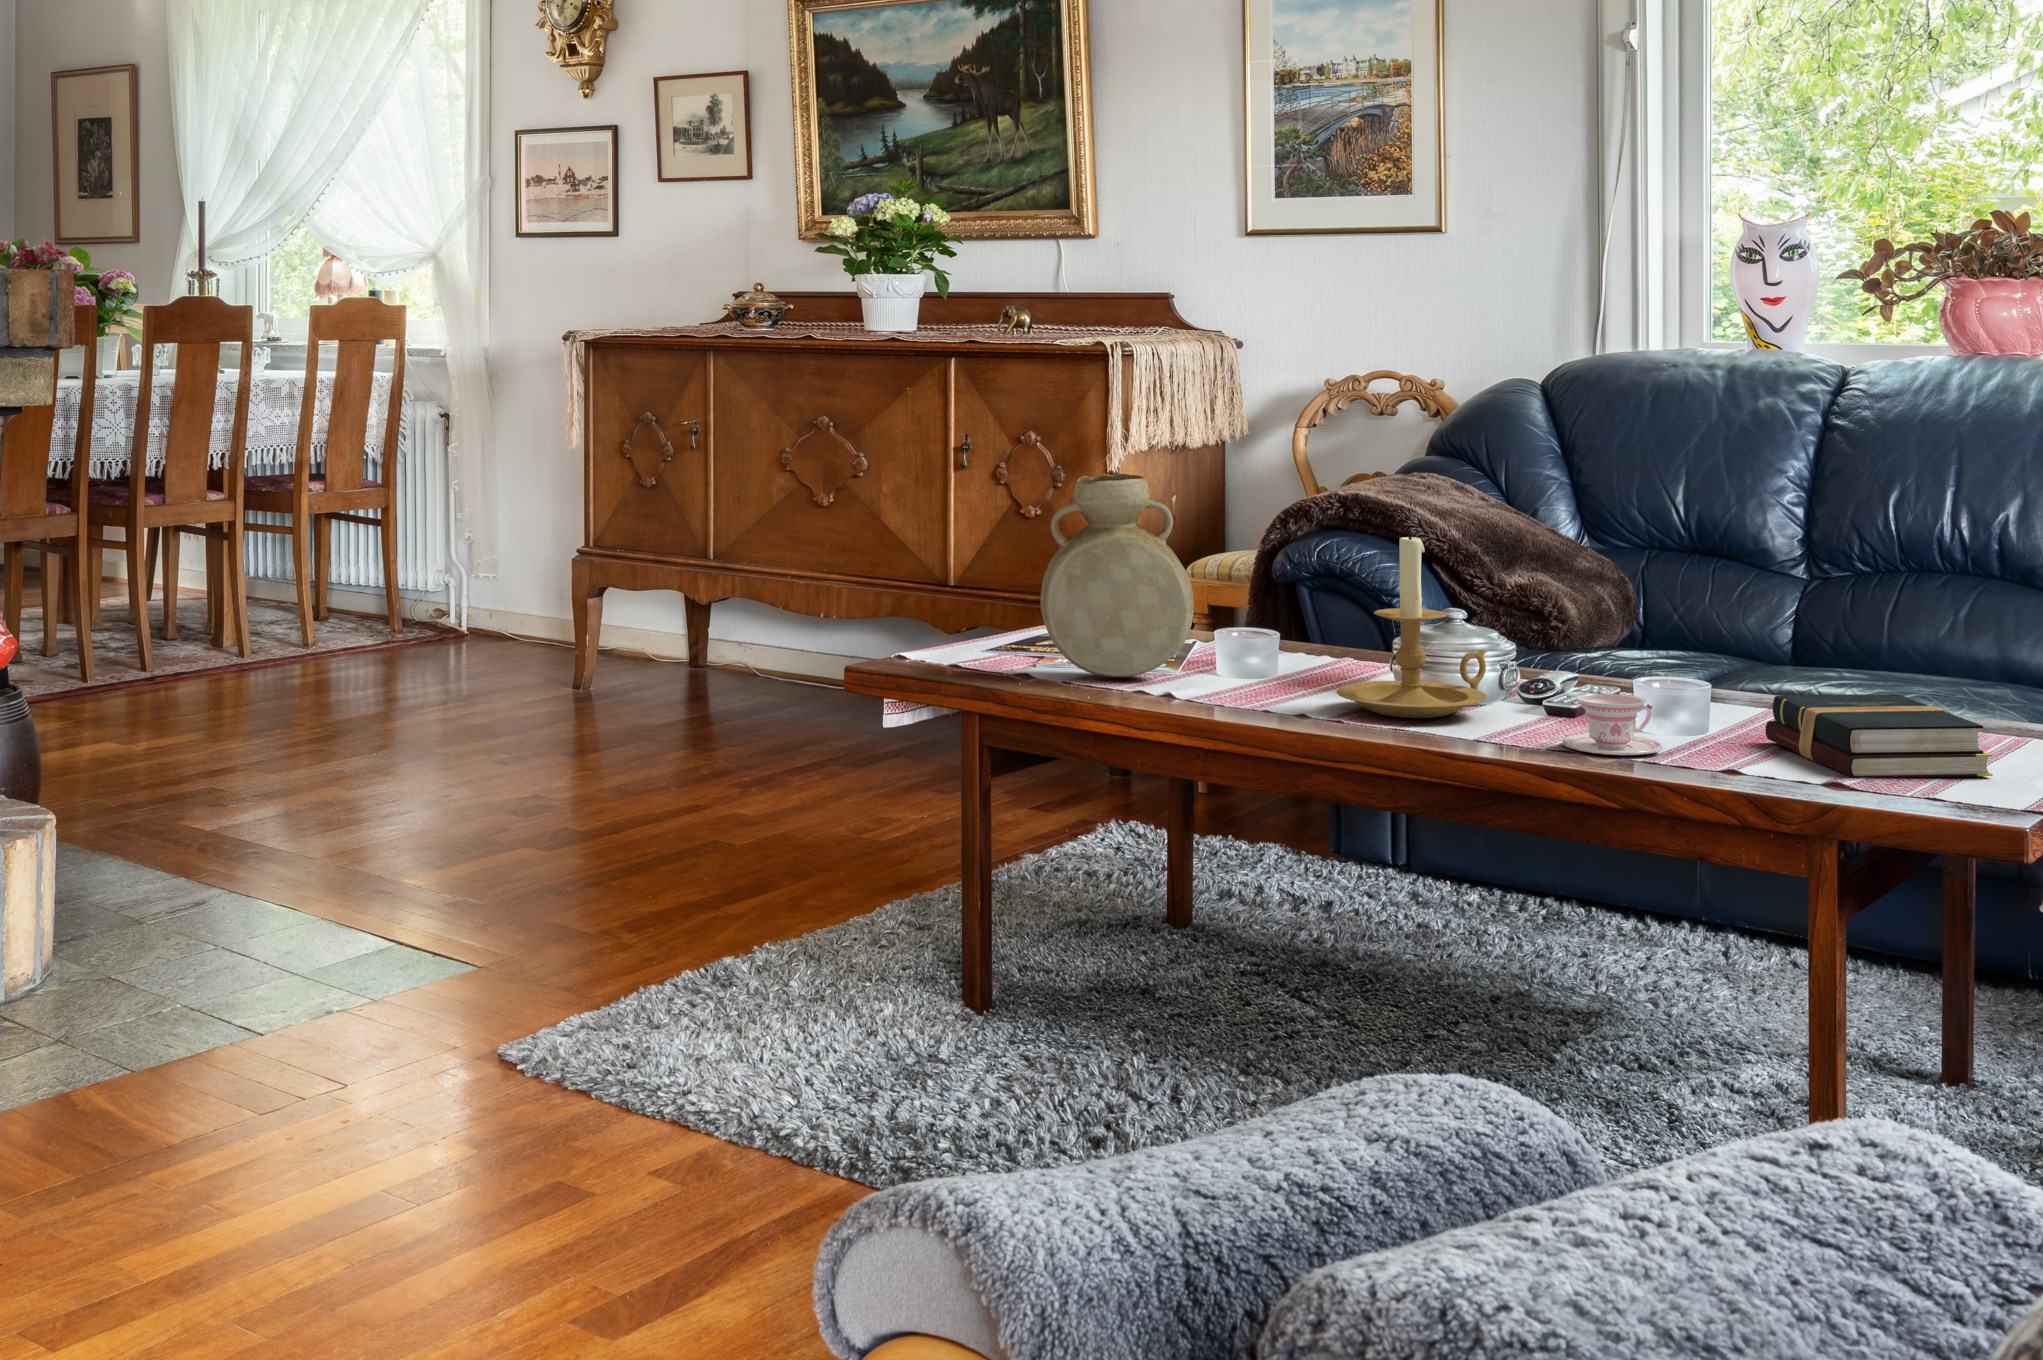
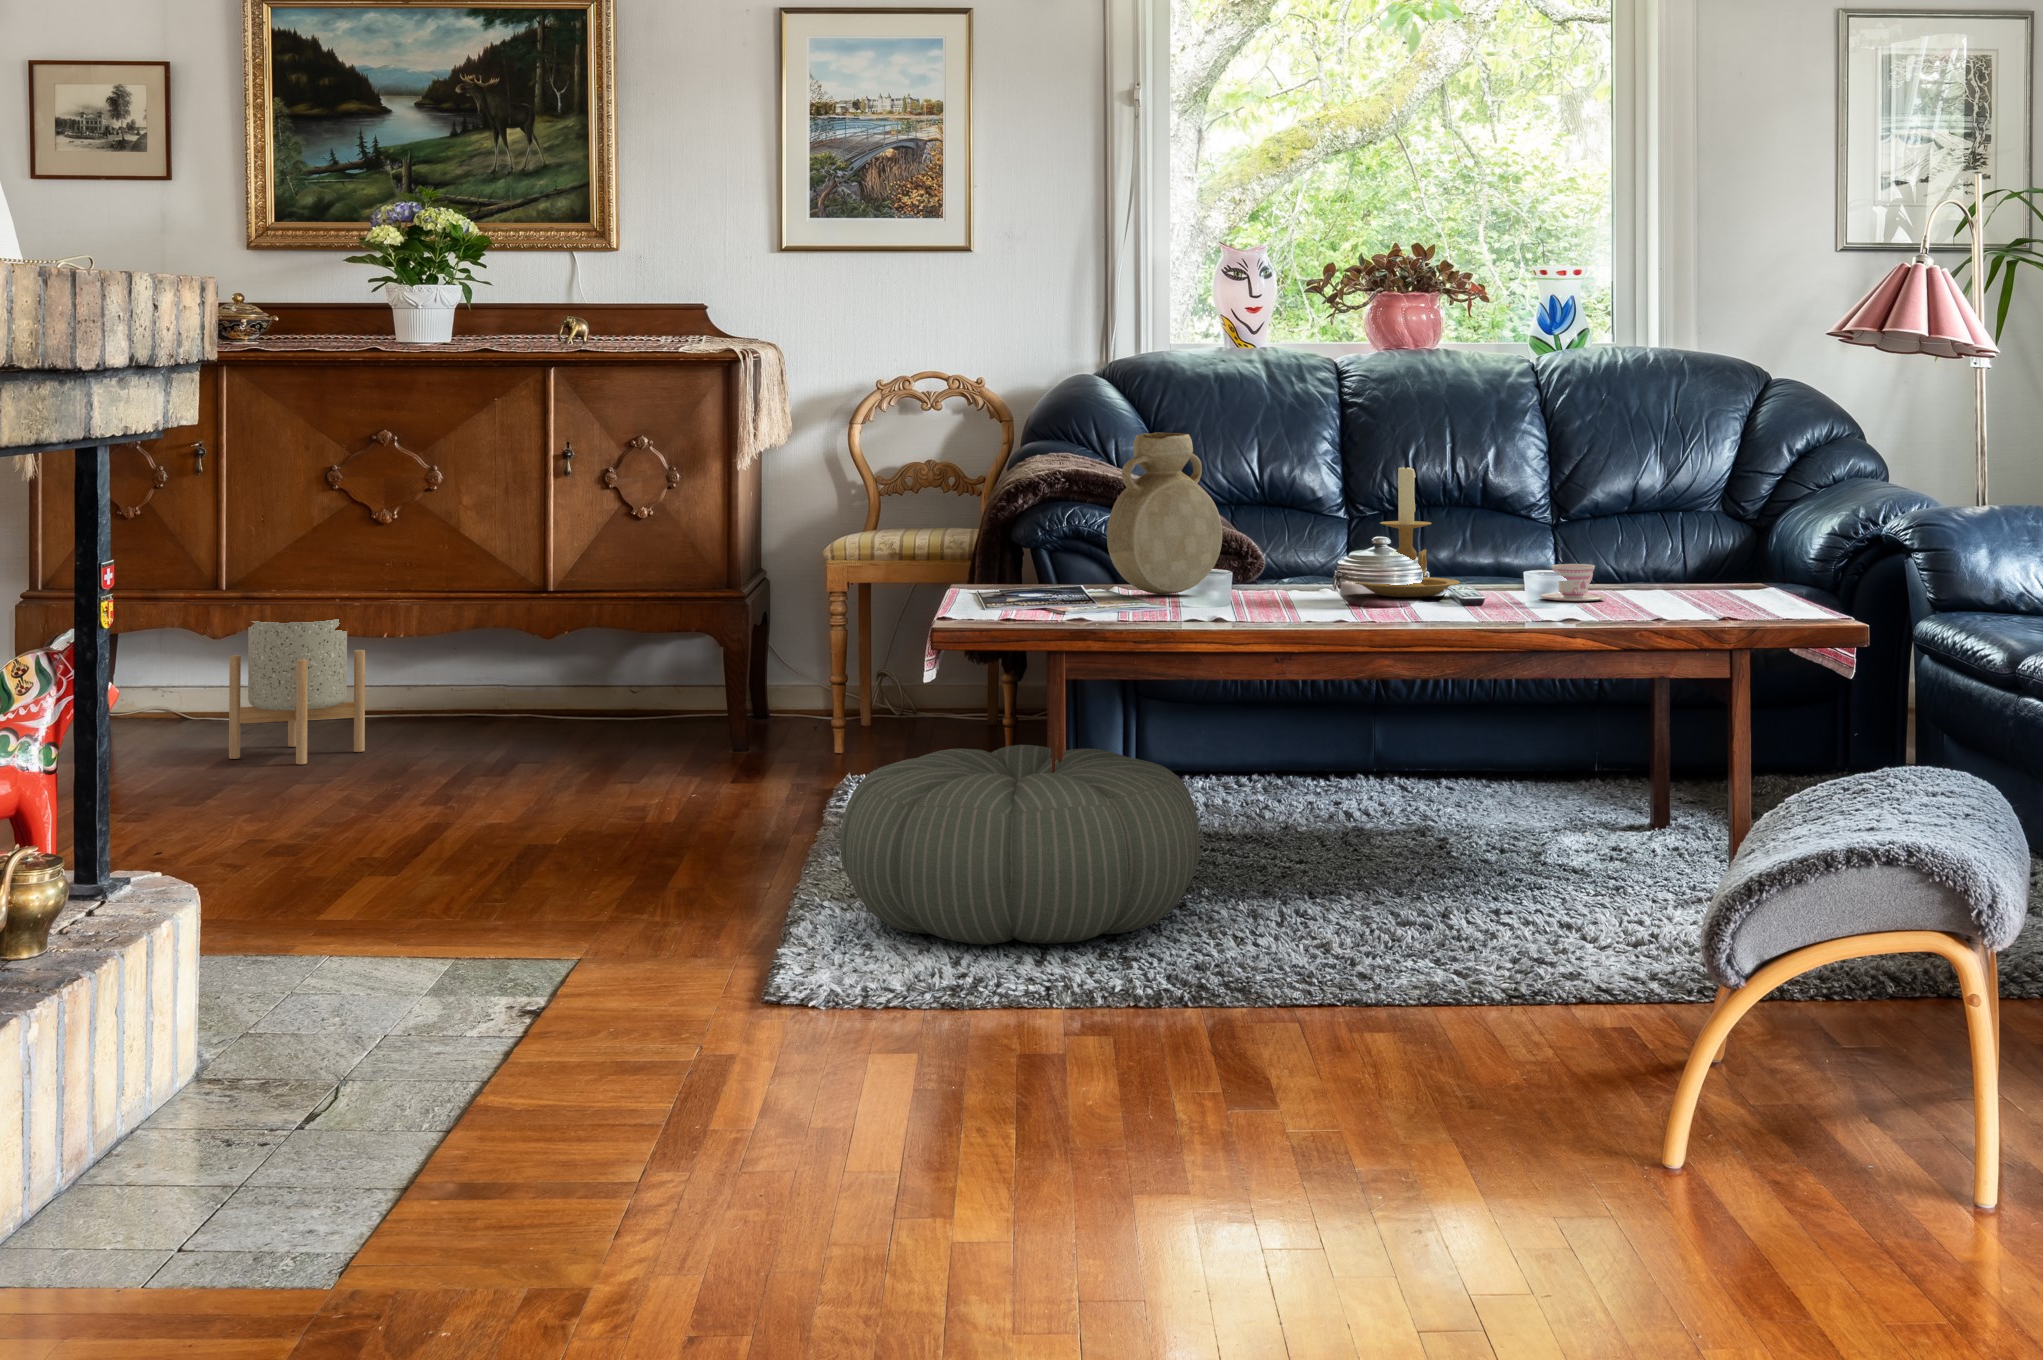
planter: none [663,589,778,734] -> present [229,619,365,764]
hardback book: present [1765,694,1993,778] -> none [1620,557,1771,601]
pouf: none [550,839,981,1110] -> present [840,745,1200,945]

